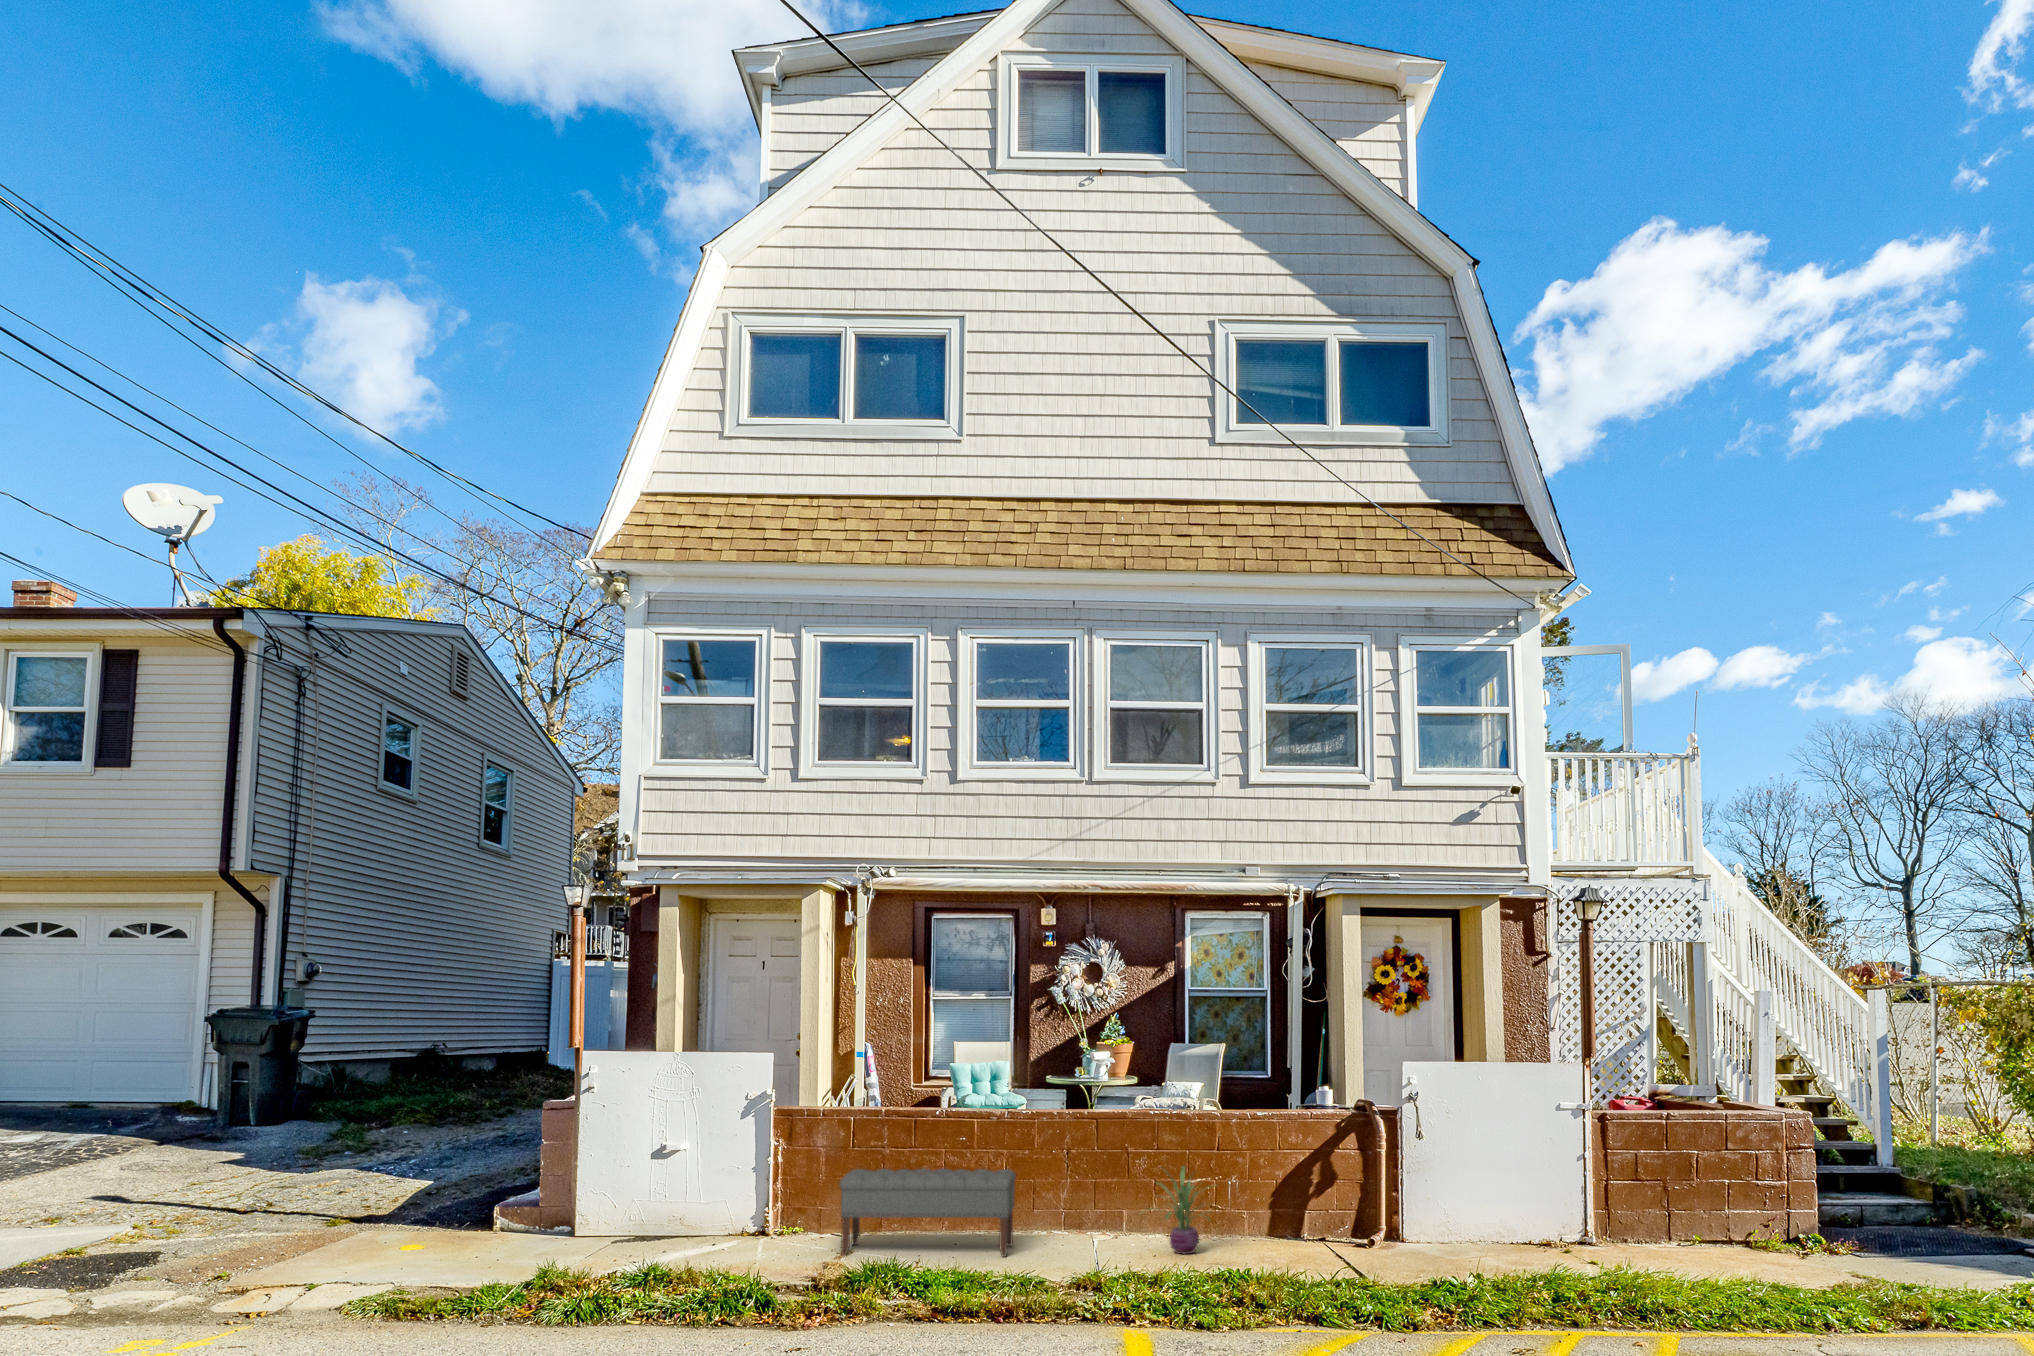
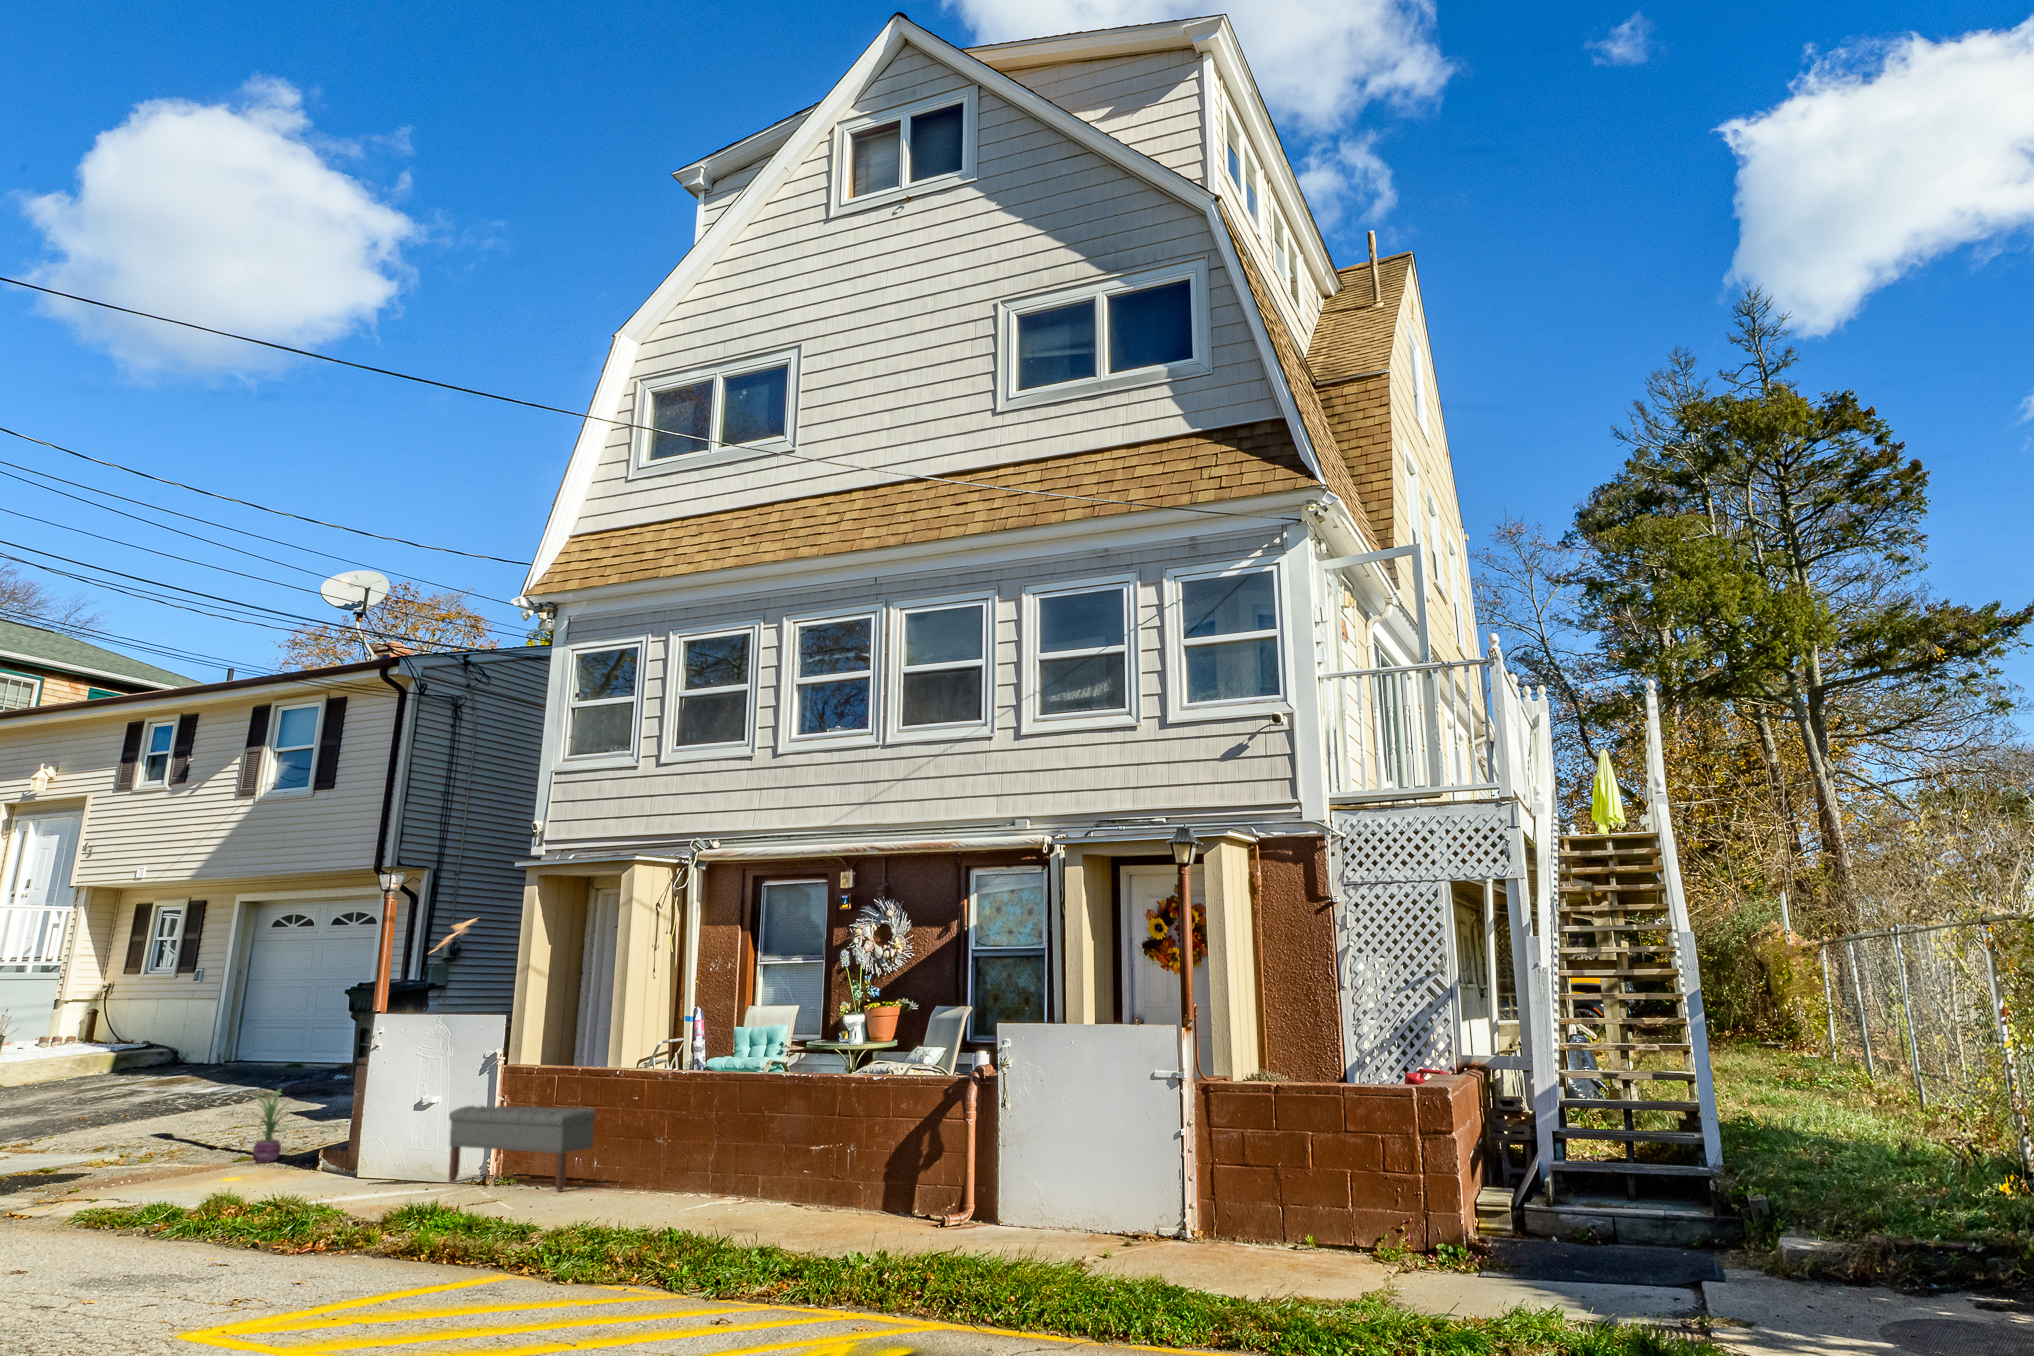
decorative plant: present [1145,1166,1209,1254] -> present [253,1089,291,1163]

